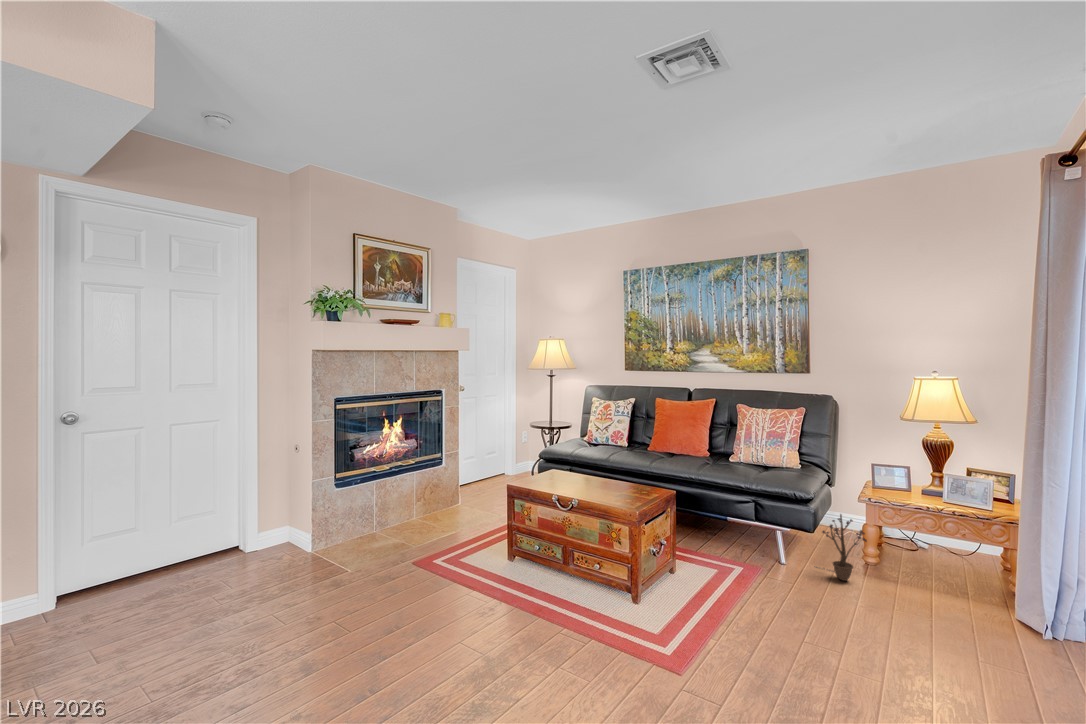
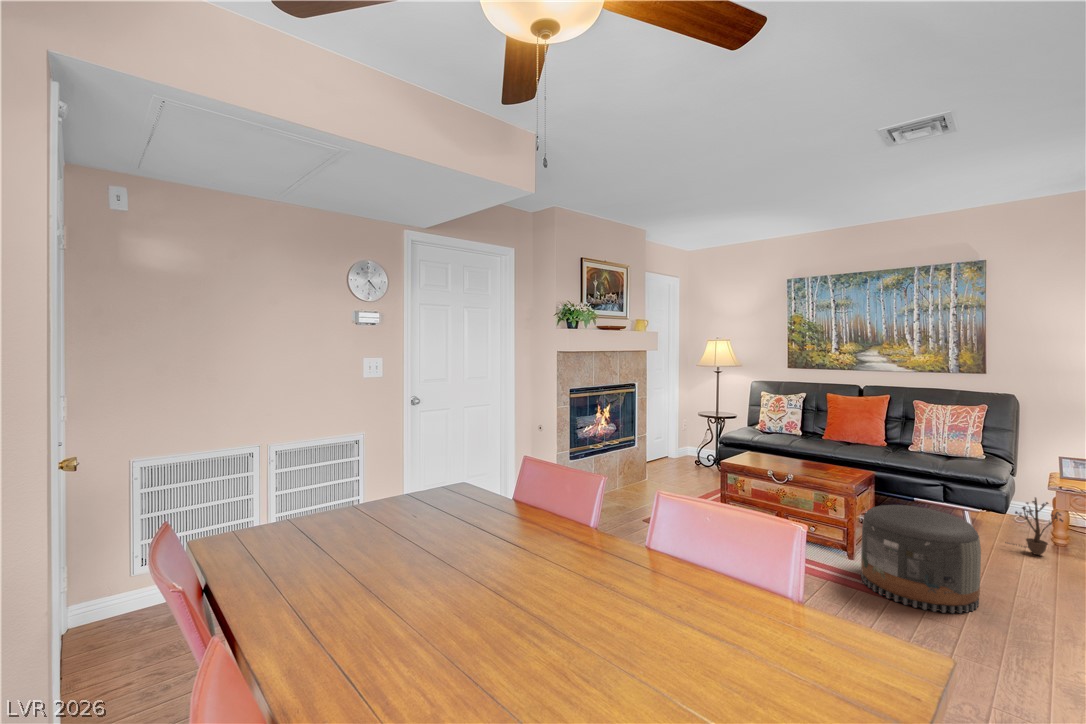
pouf: none [633,534,757,677] -> present [861,505,981,613]

